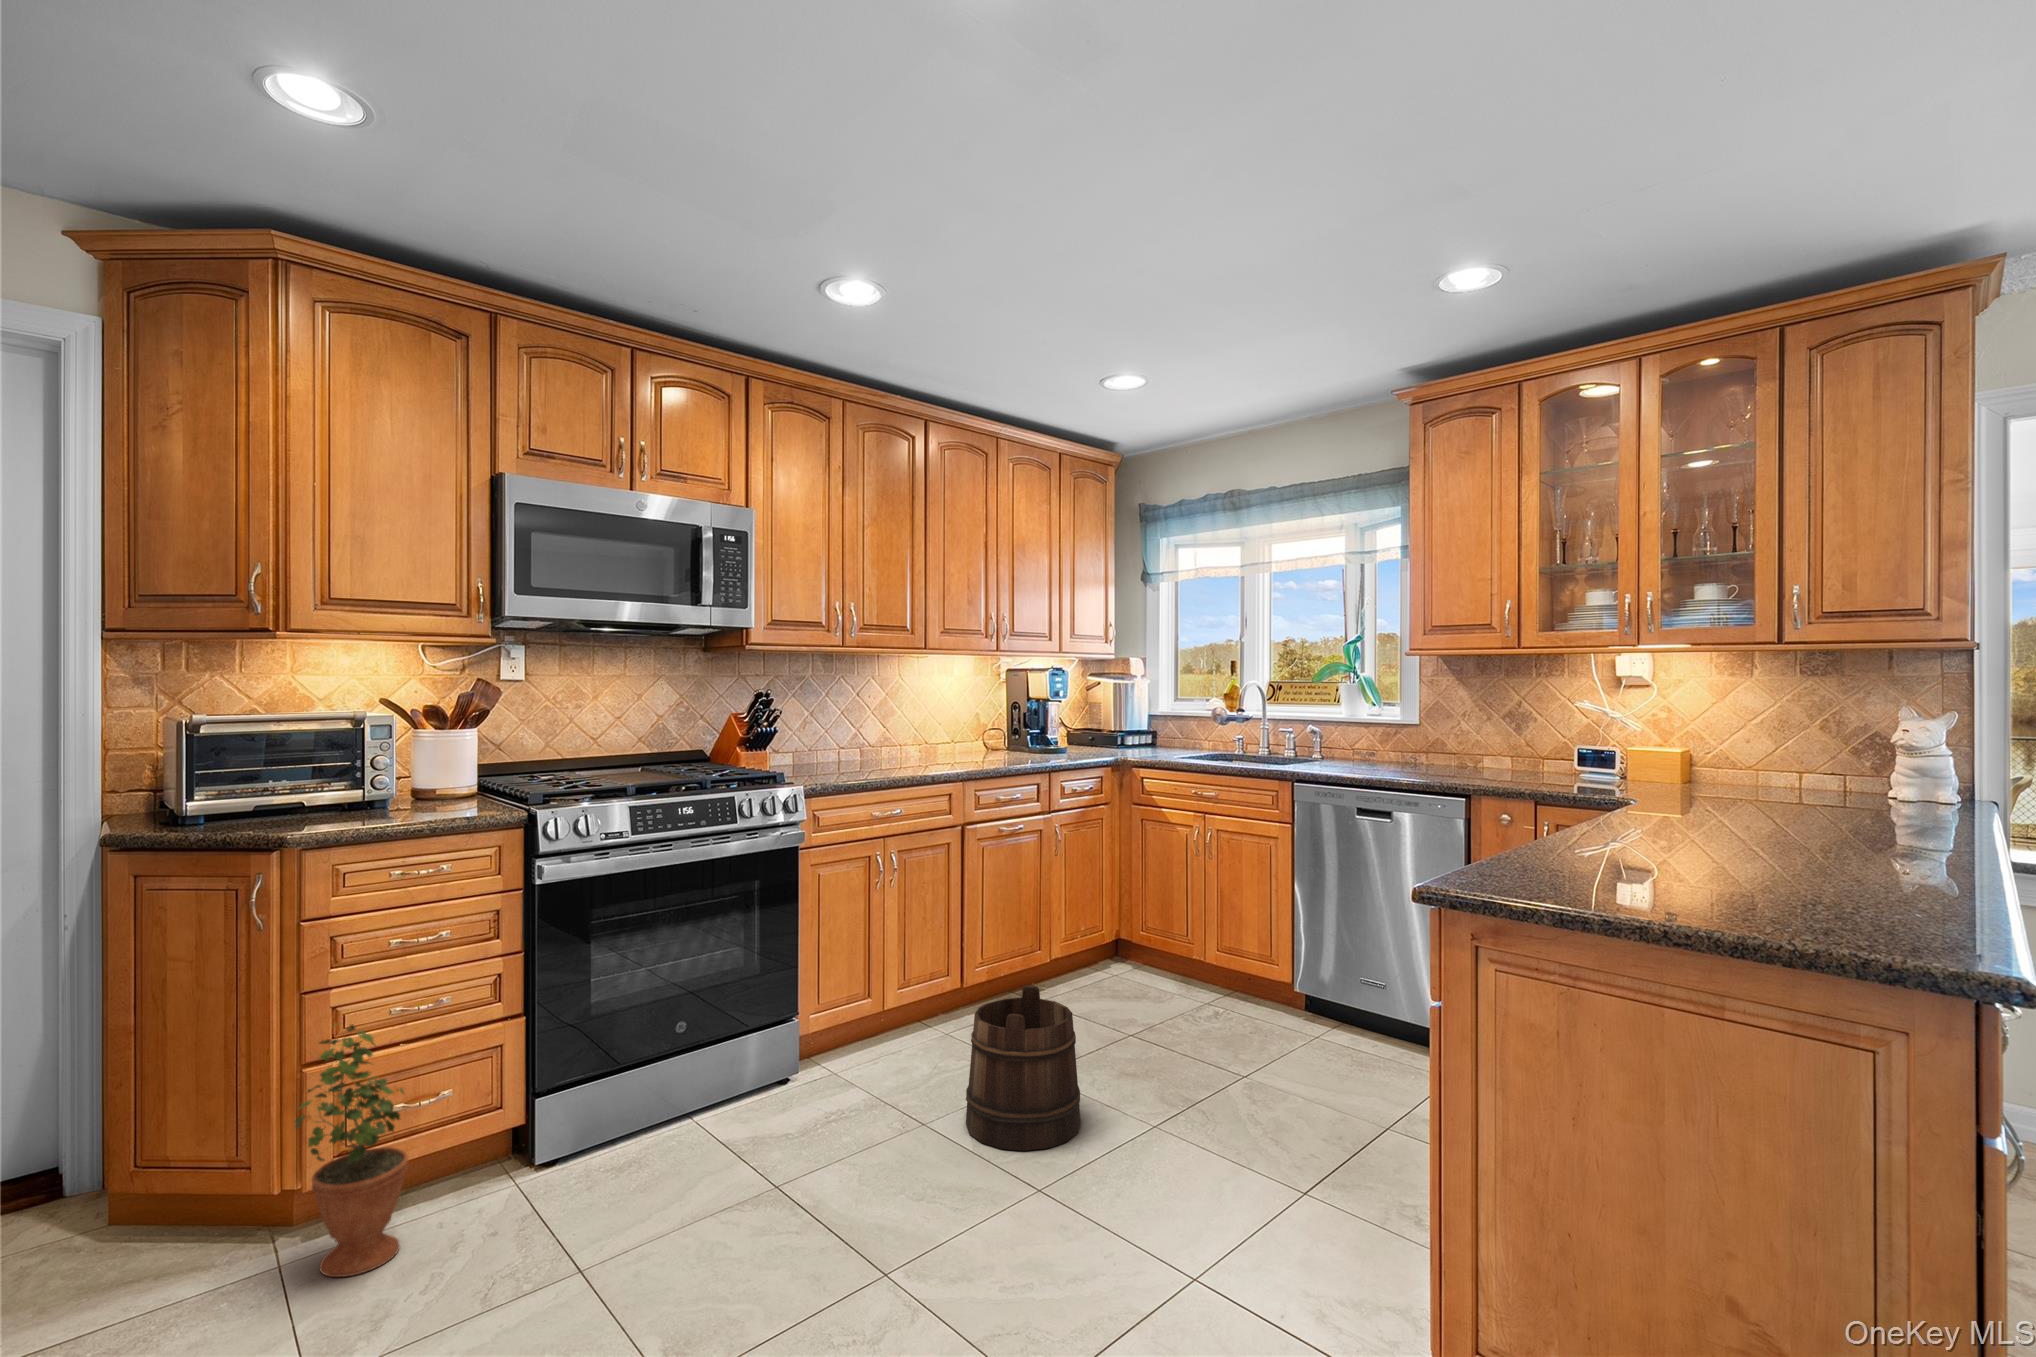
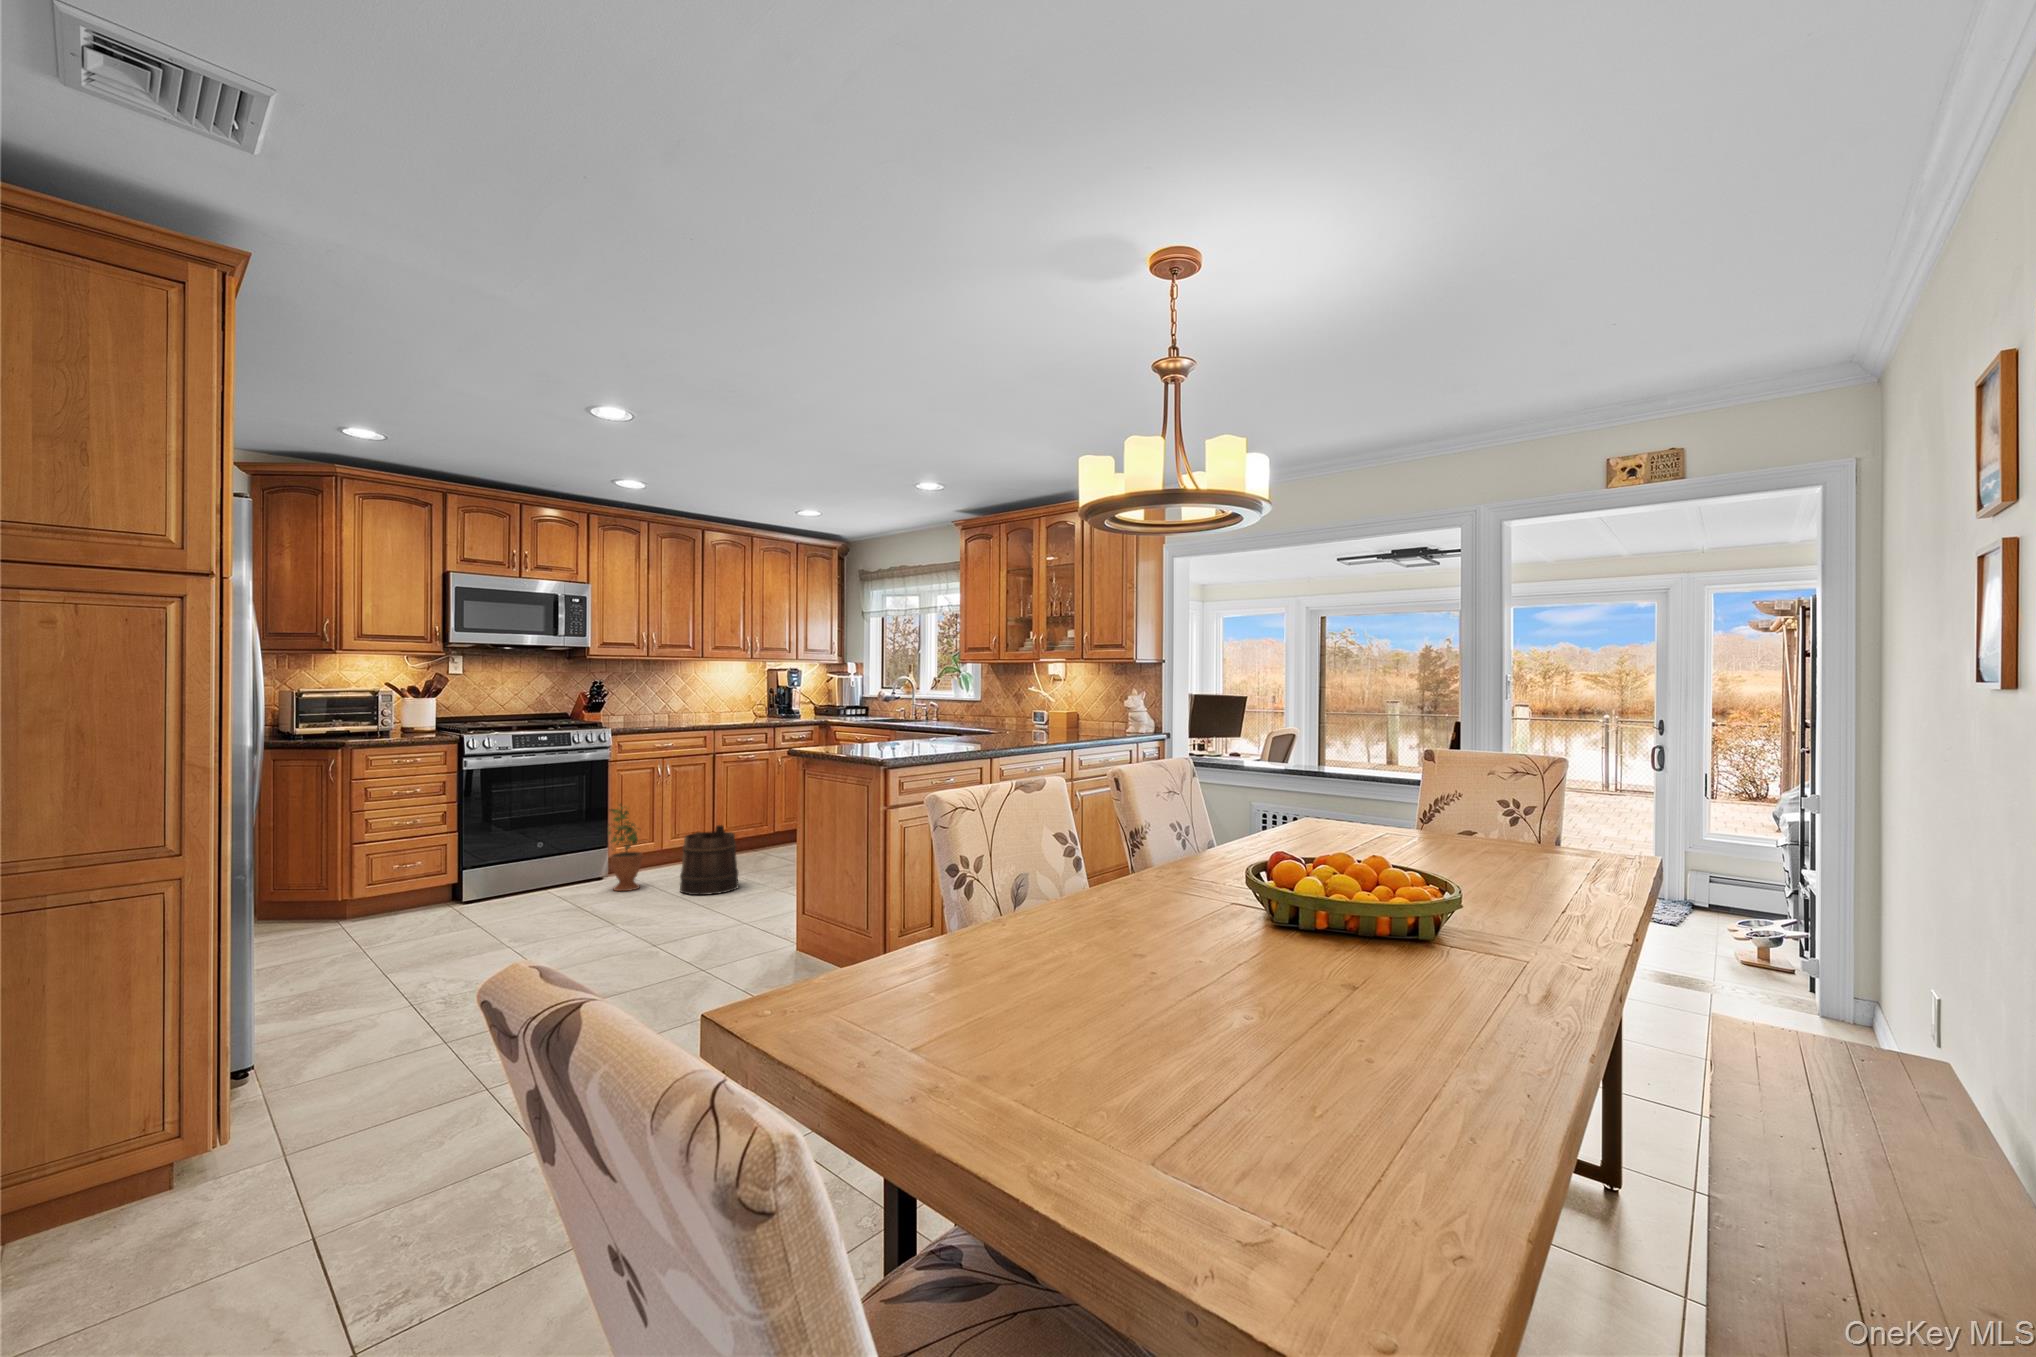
potted plant: present [295,1024,408,1277] -> present [608,804,643,891]

